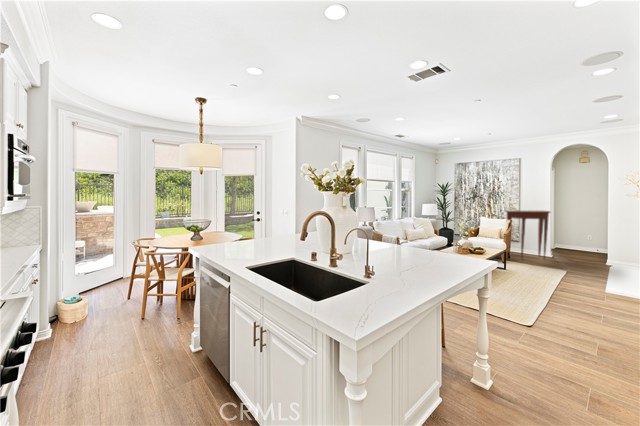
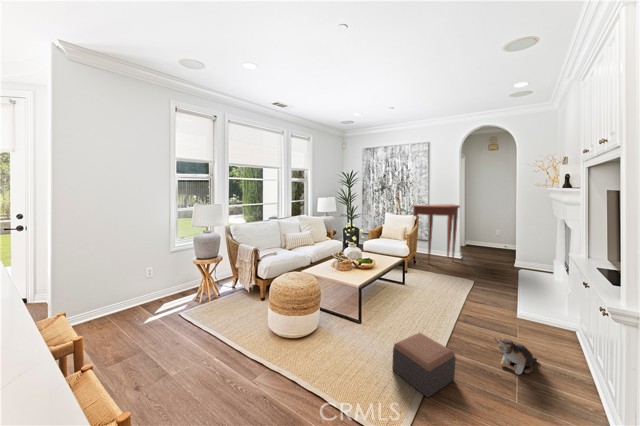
footstool: none [508,281,549,308] -> present [392,333,456,397]
plush toy: none [574,284,606,306] -> present [494,338,537,375]

